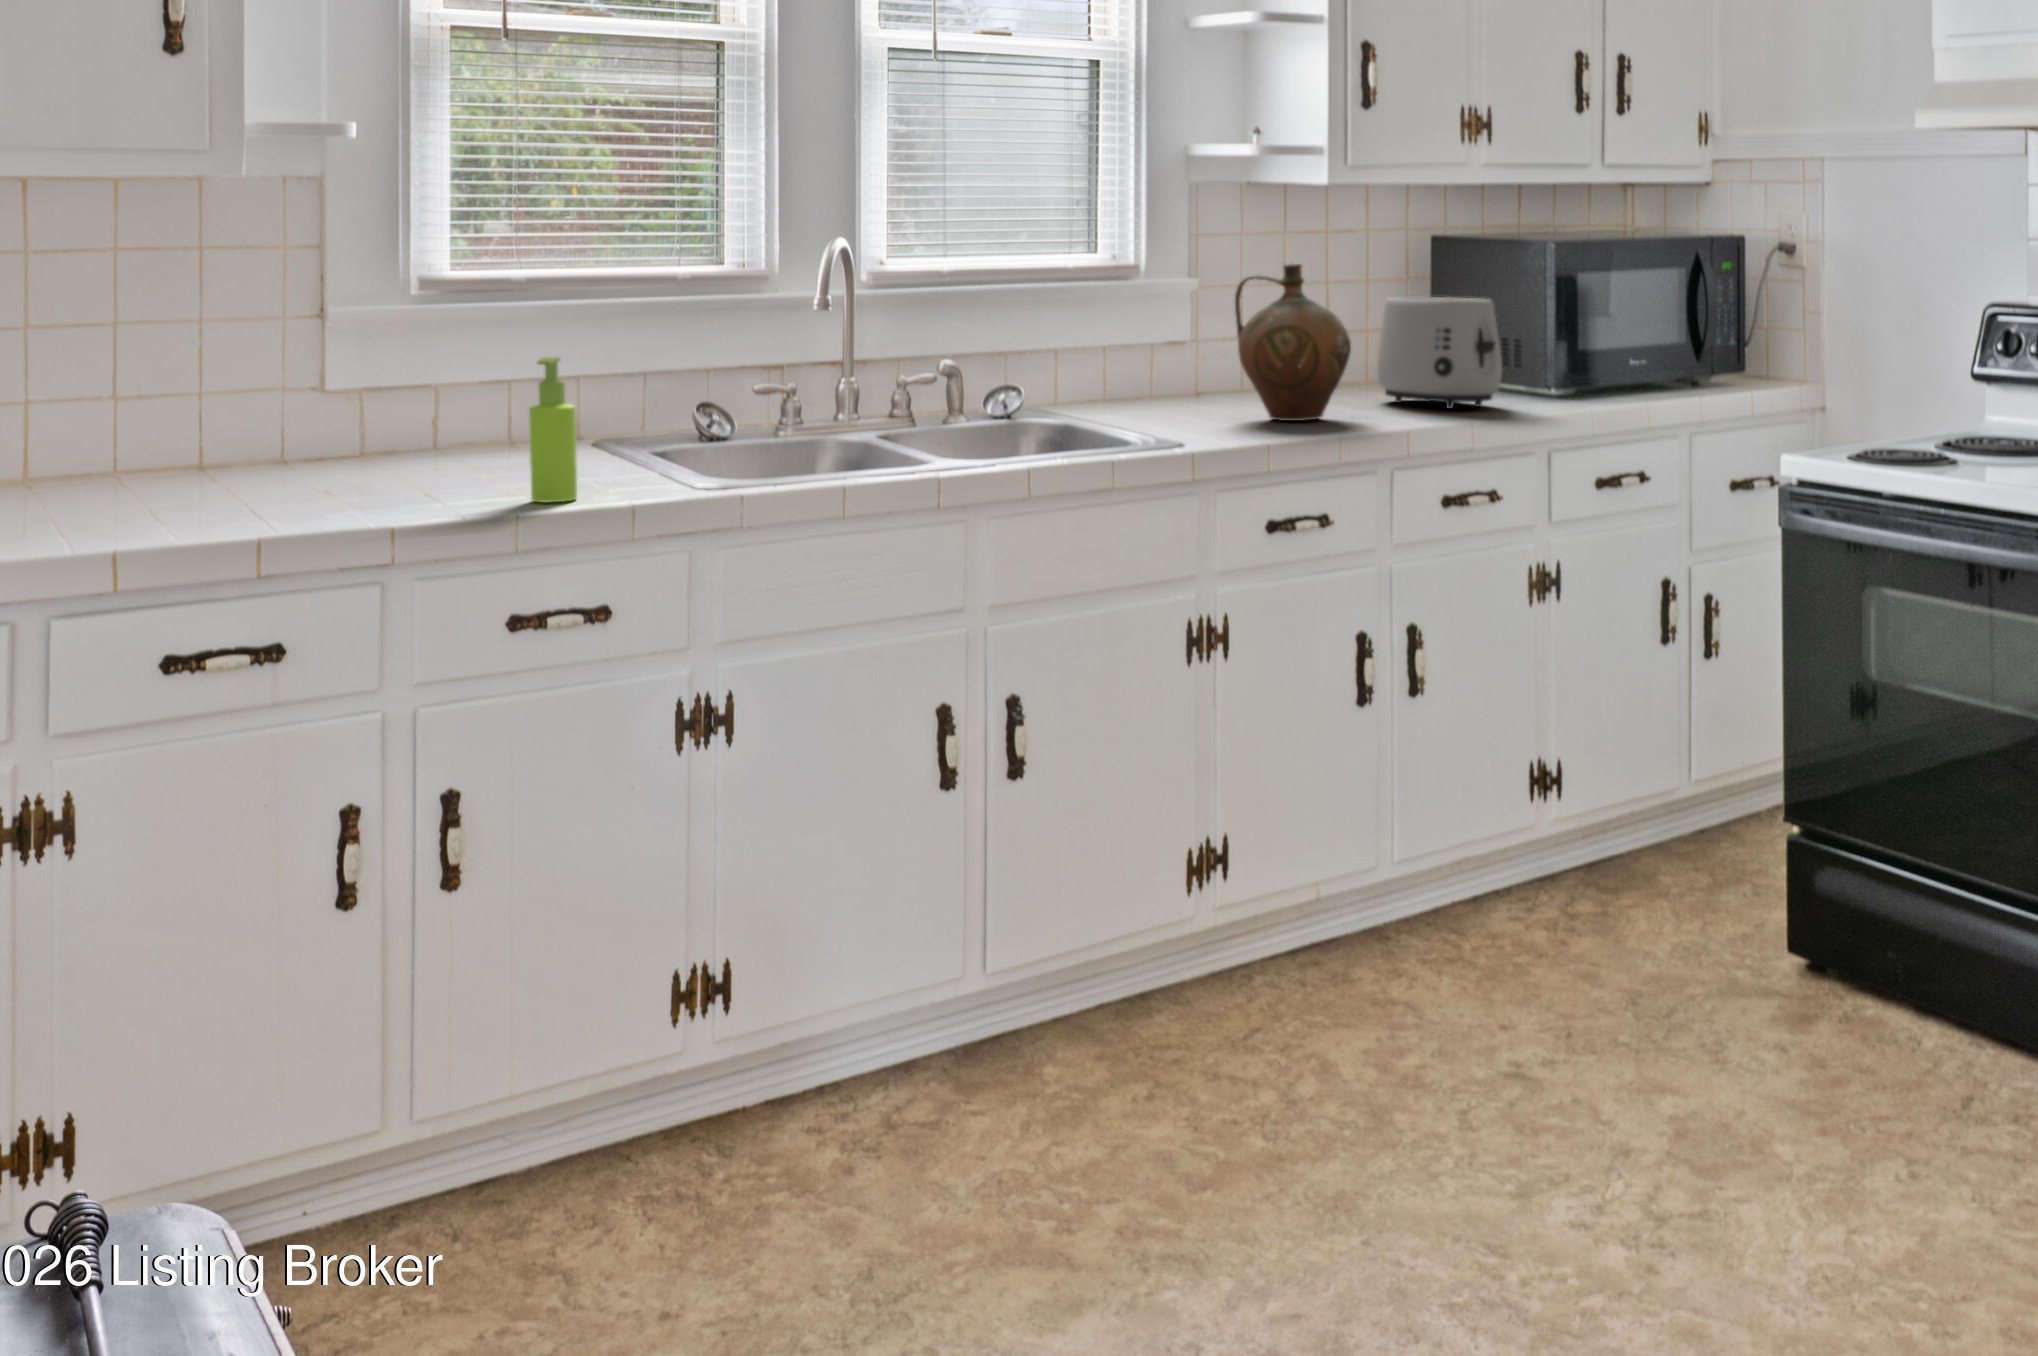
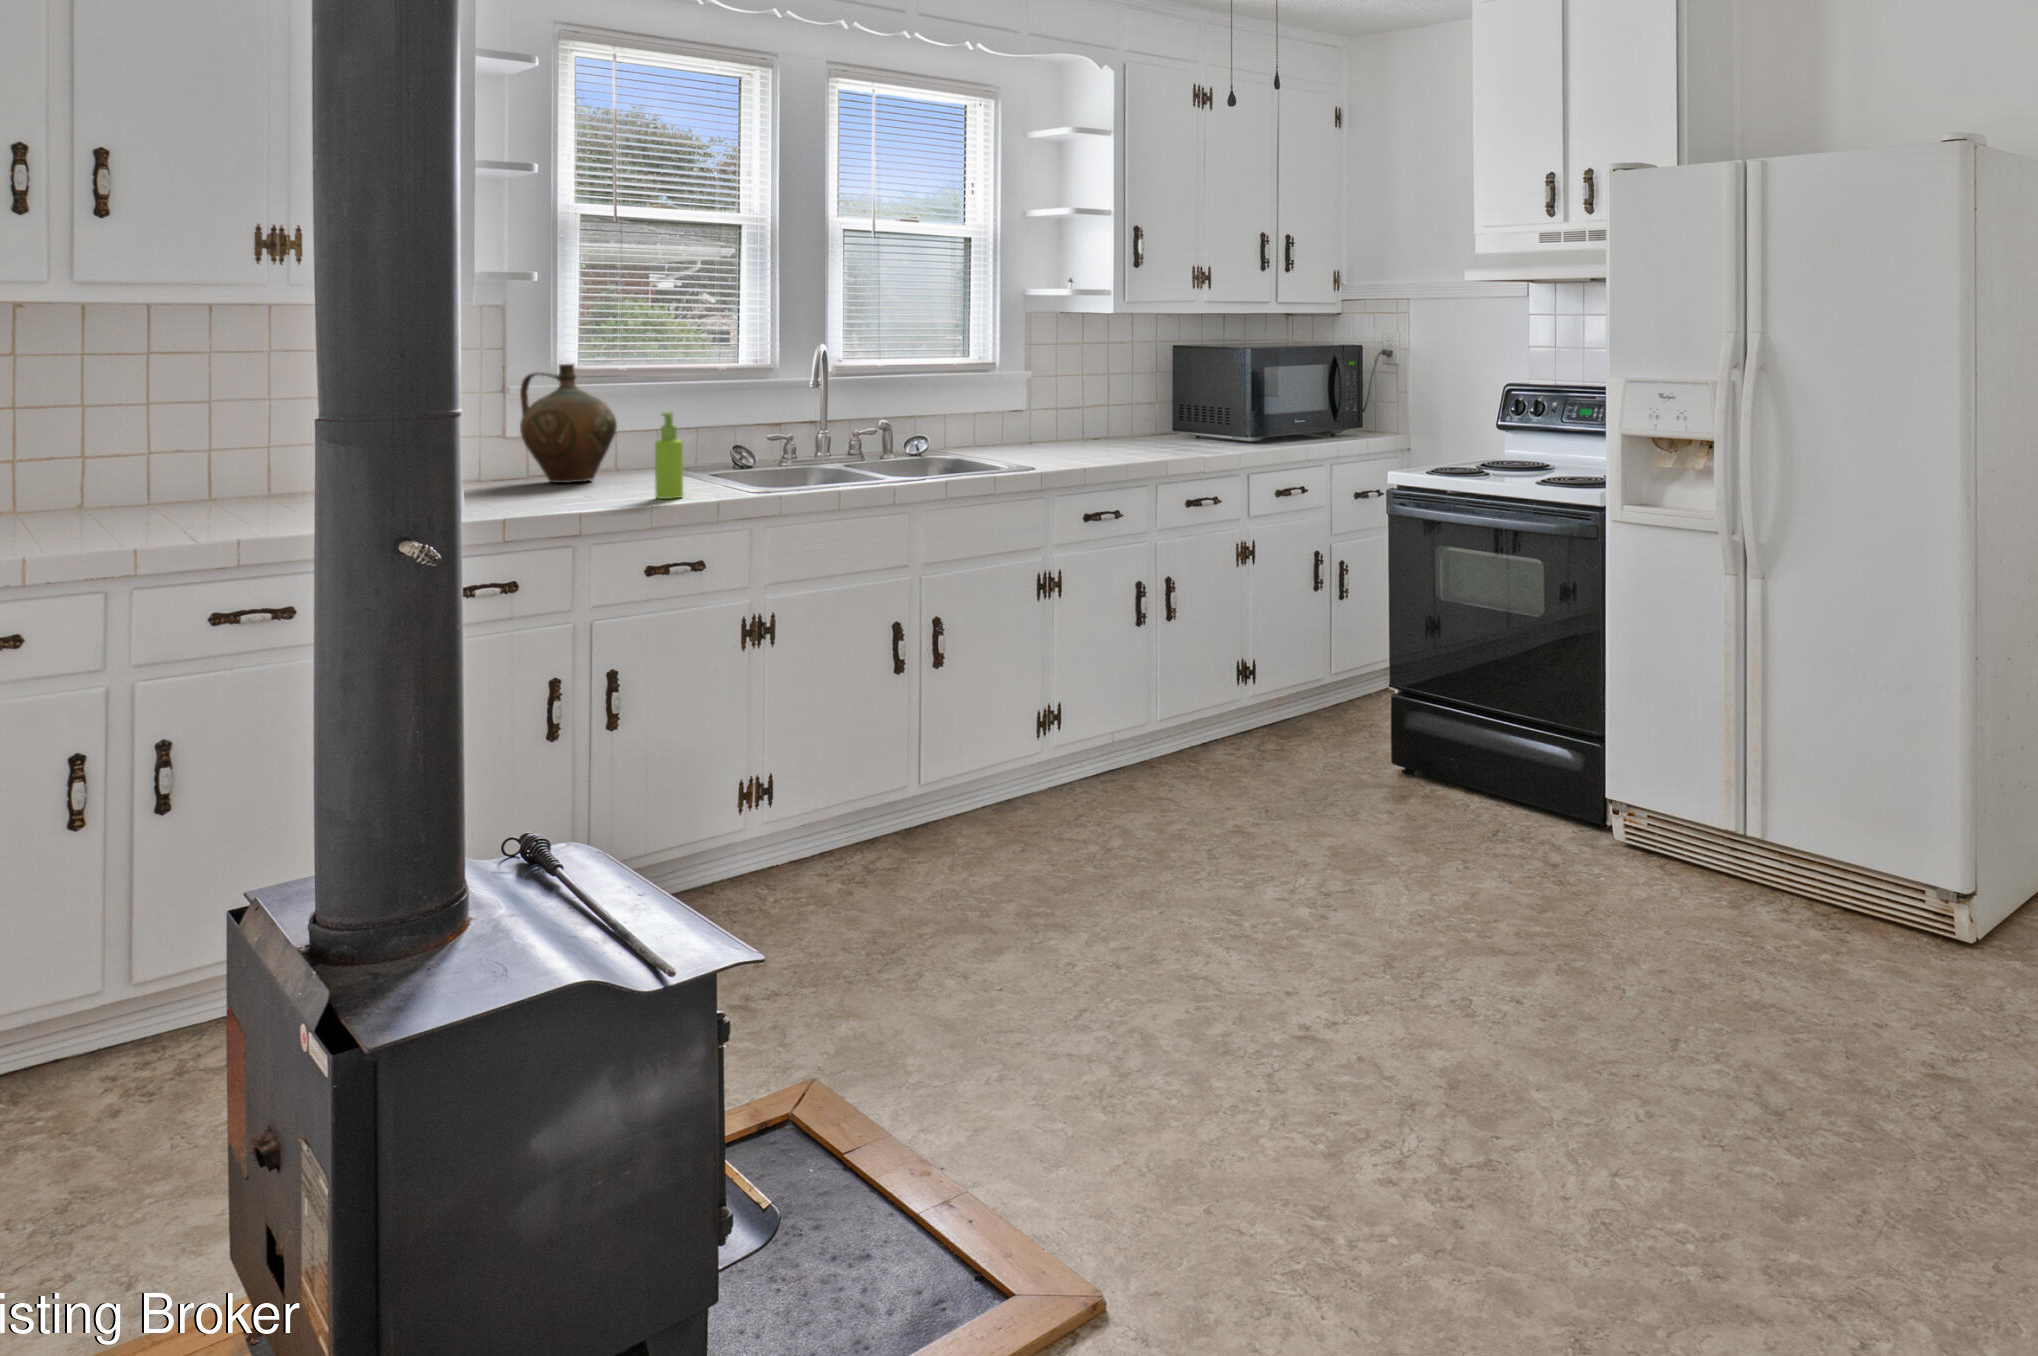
ceramic jug: present [1235,264,1351,421] -> present [520,364,617,483]
toaster: present [1377,297,1502,409] -> none [1143,382,1219,448]

